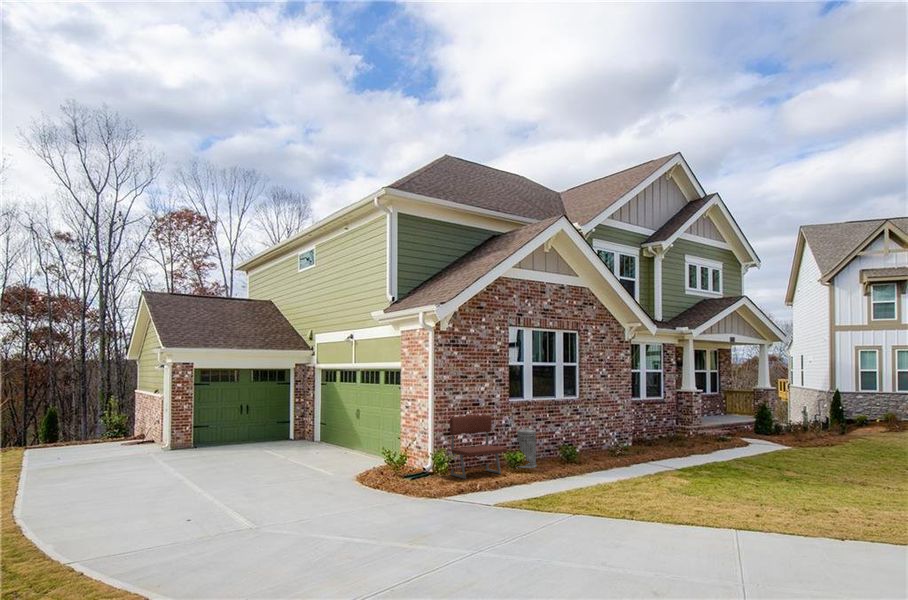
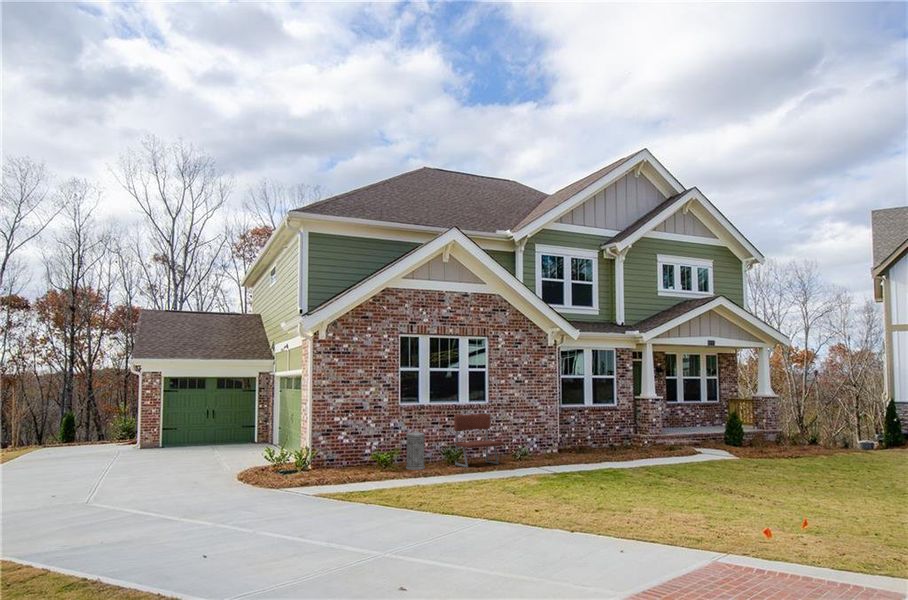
bench: present [450,415,507,479] -> present [454,414,504,467]

